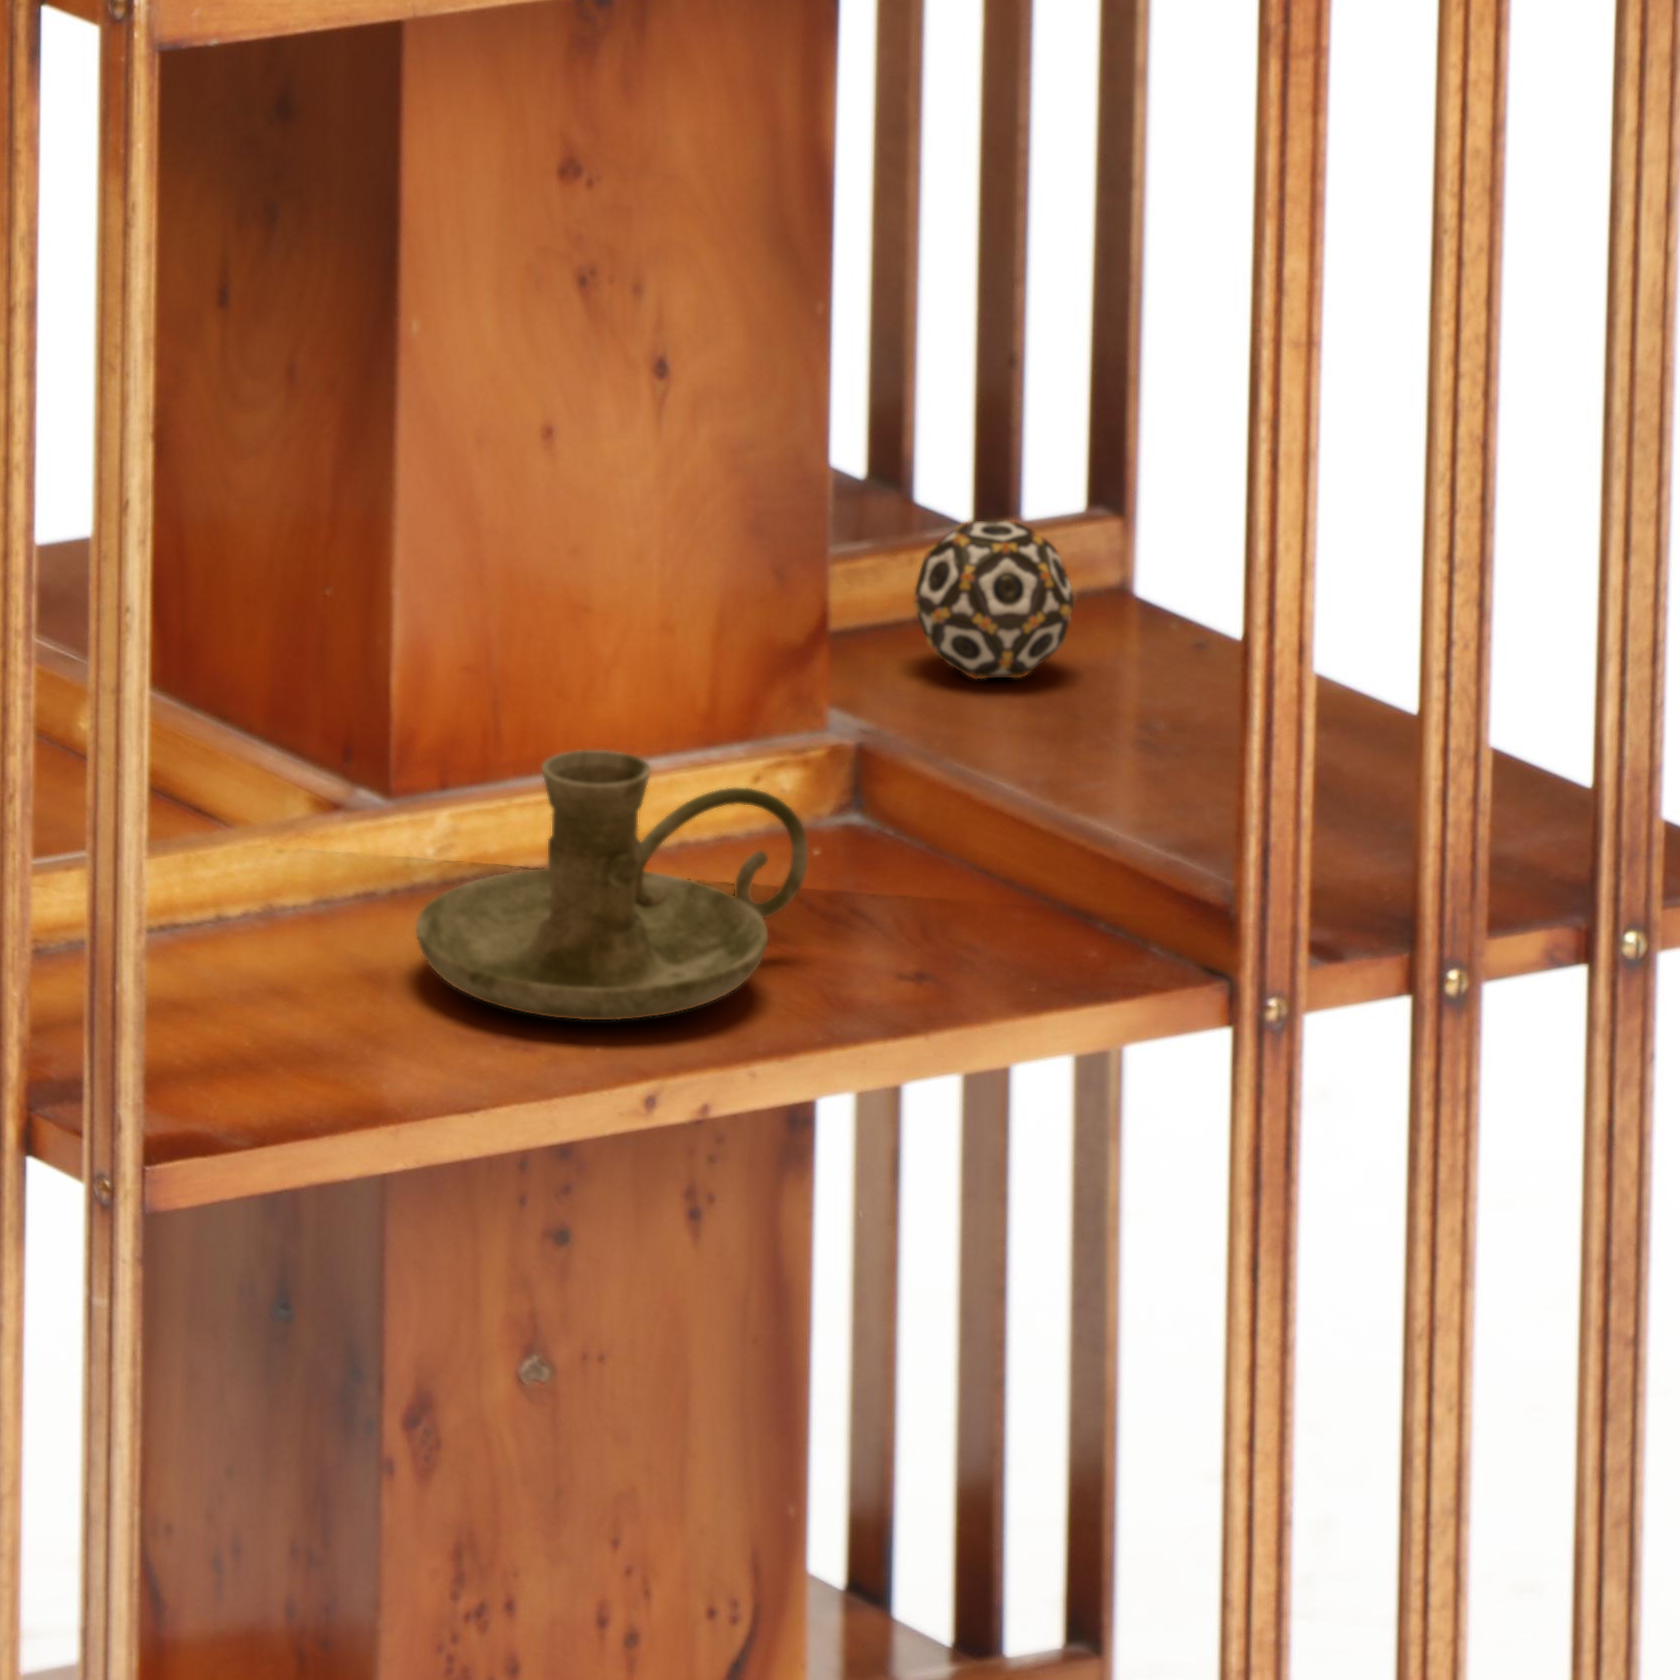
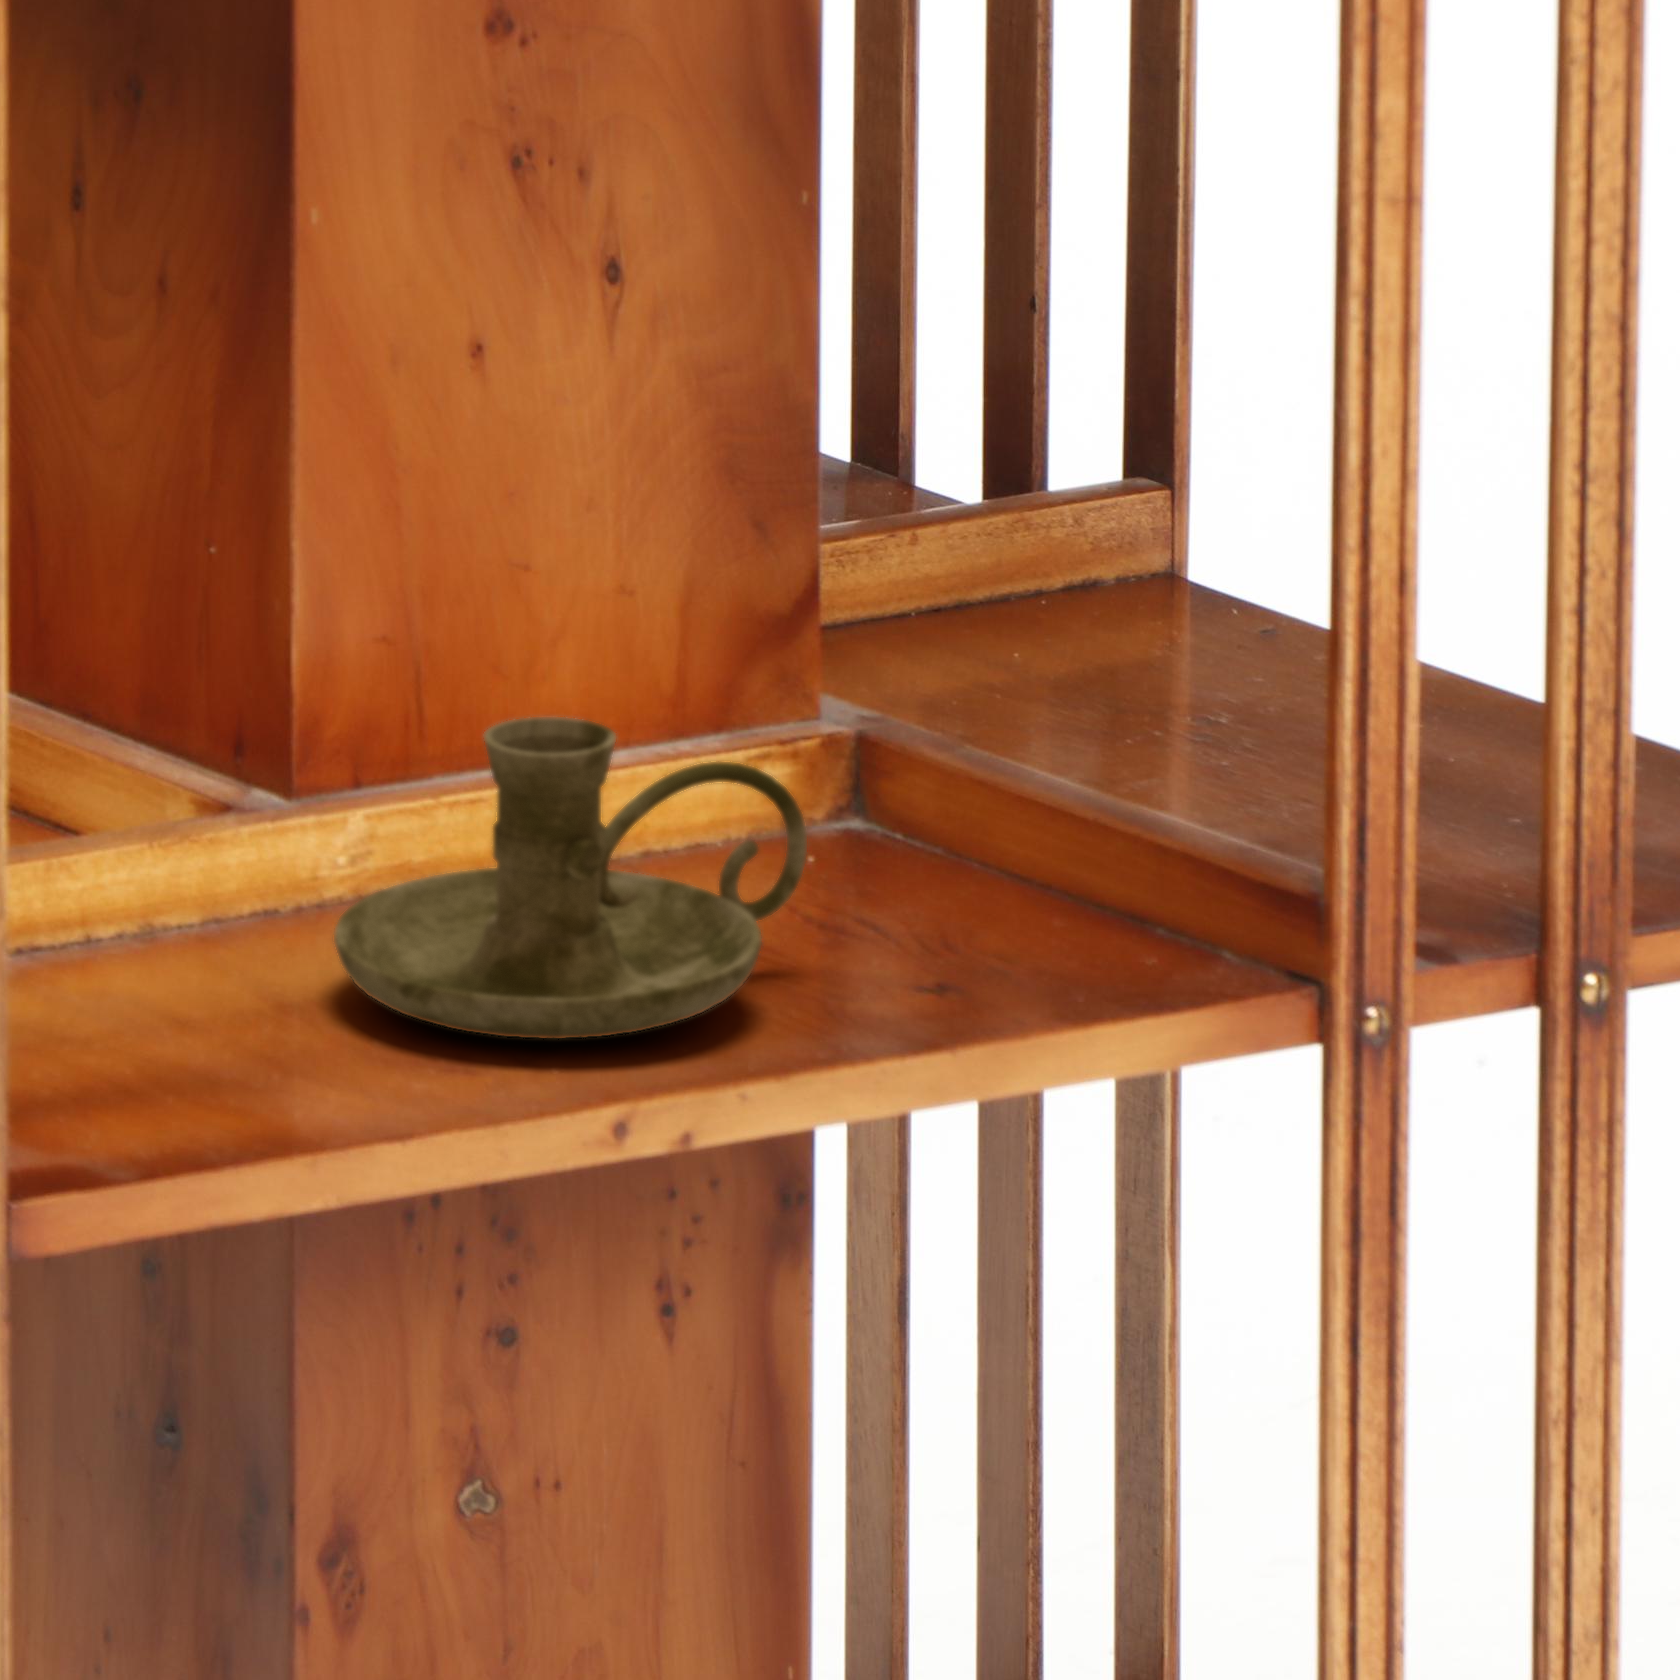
decorative ball: present [912,520,1075,679] -> none [919,472,1114,661]

